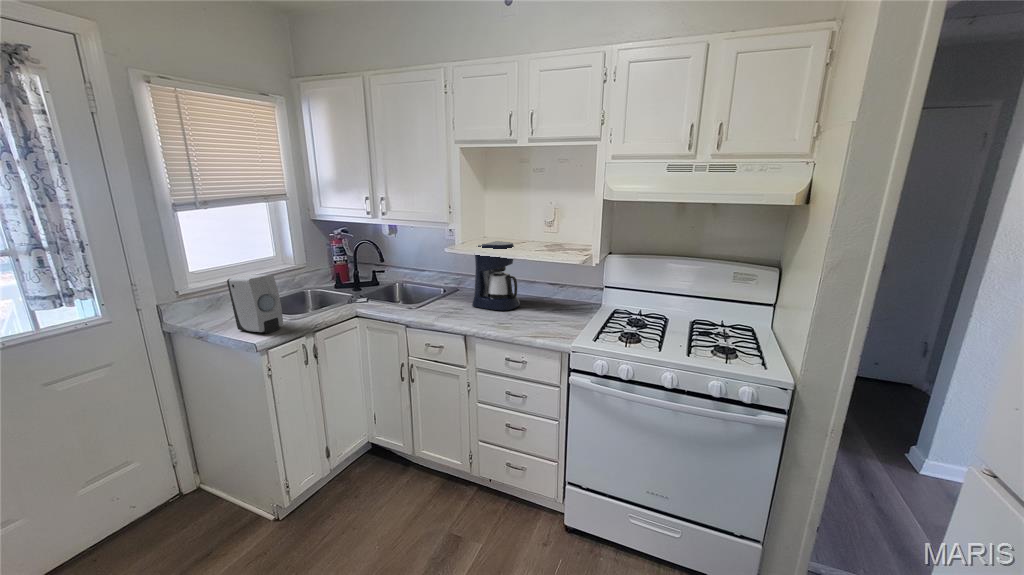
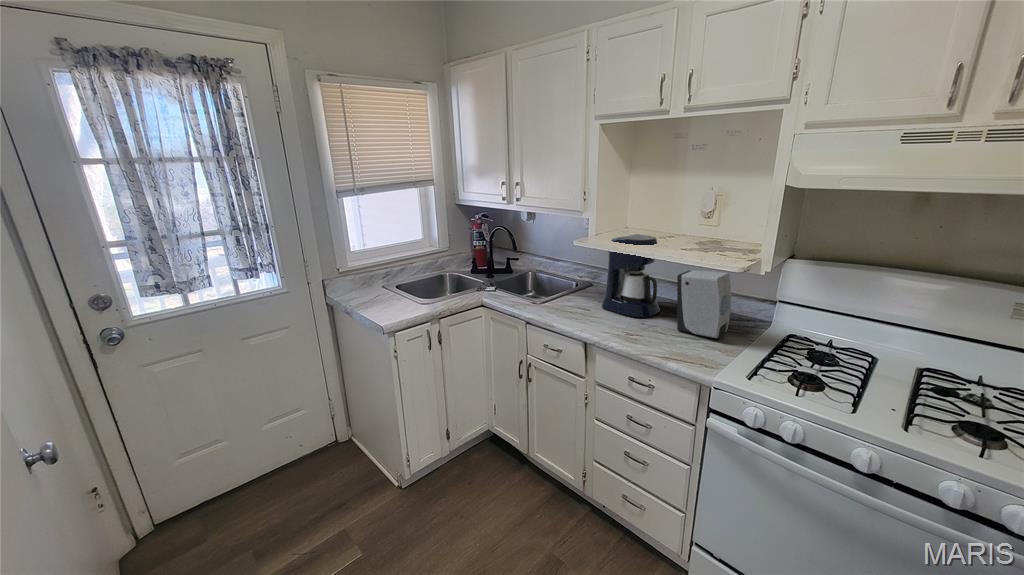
soap dispenser: present [227,274,283,333] -> present [677,270,731,340]

